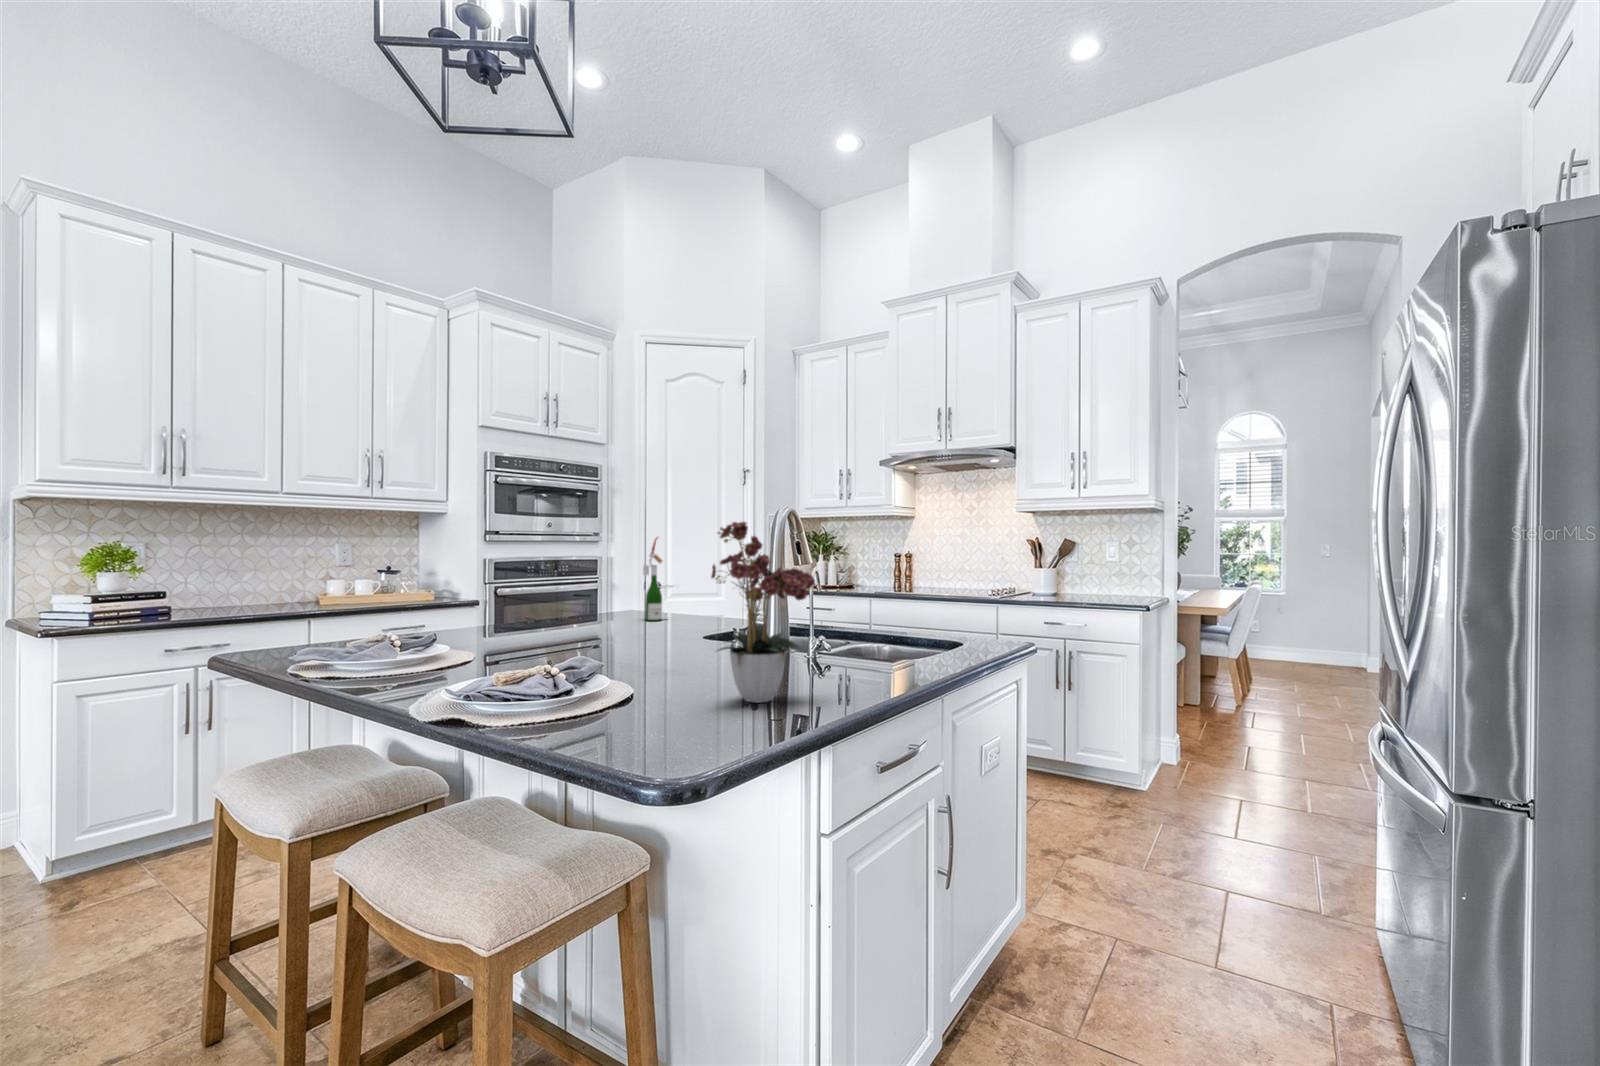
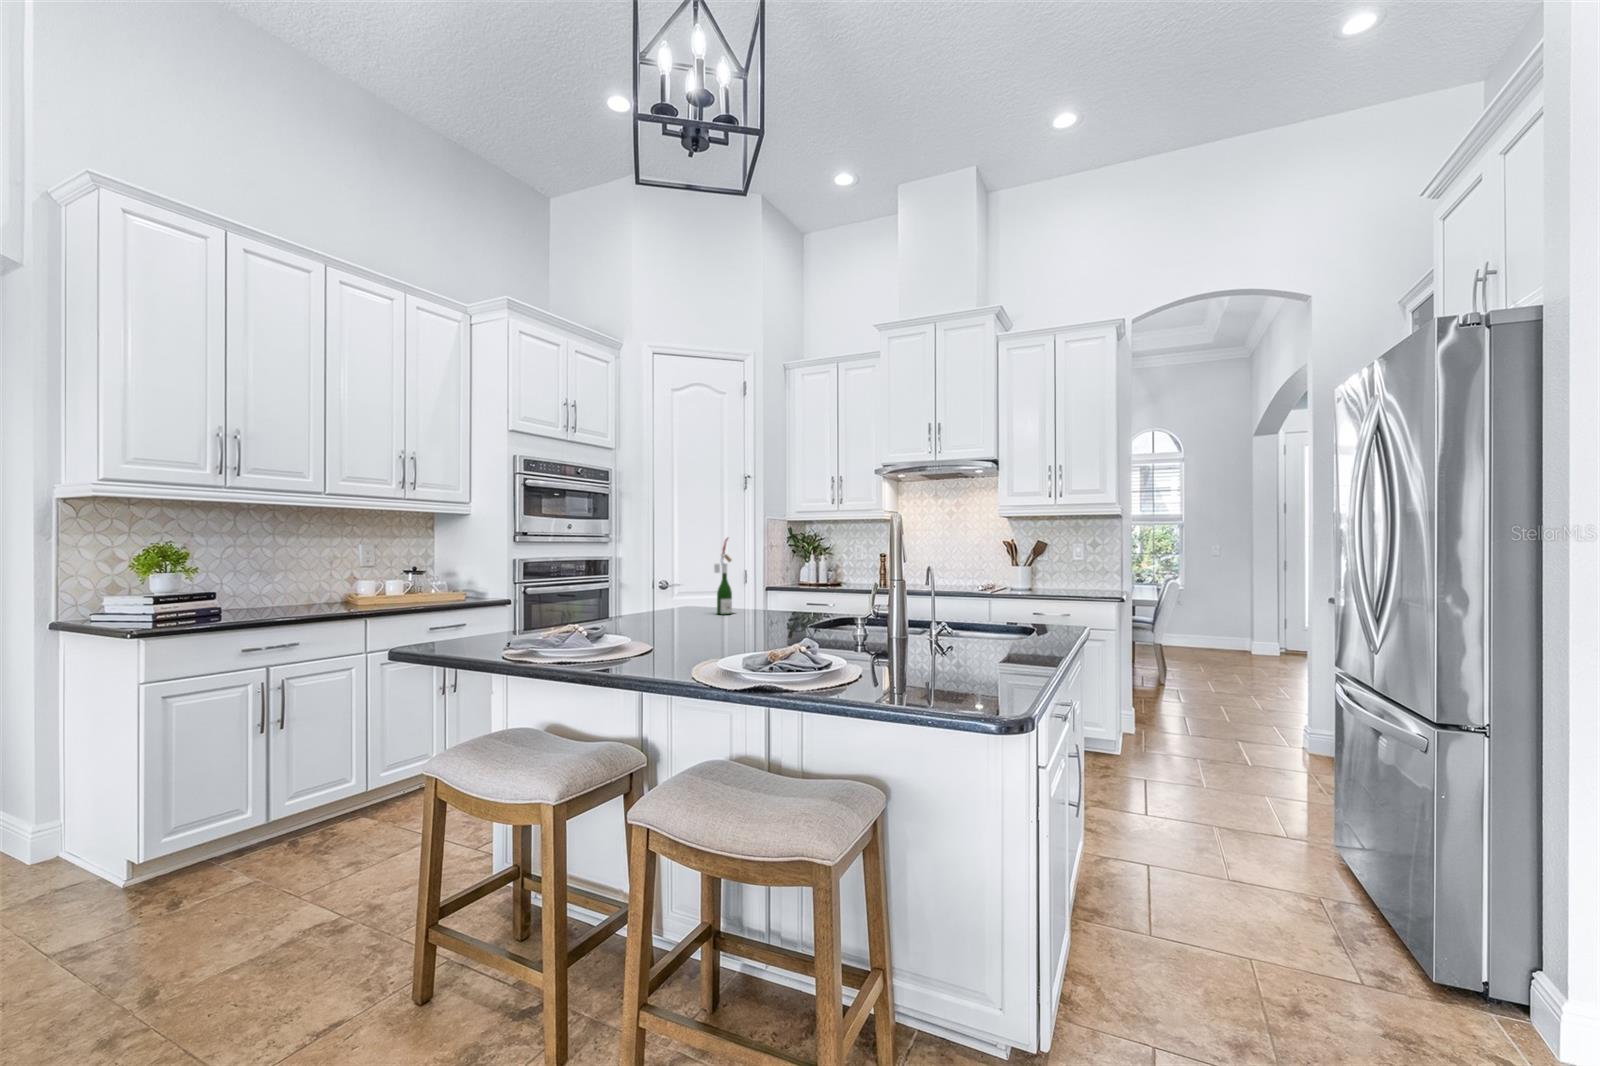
flower arrangement: present [711,522,815,703] -> none [895,518,984,678]

